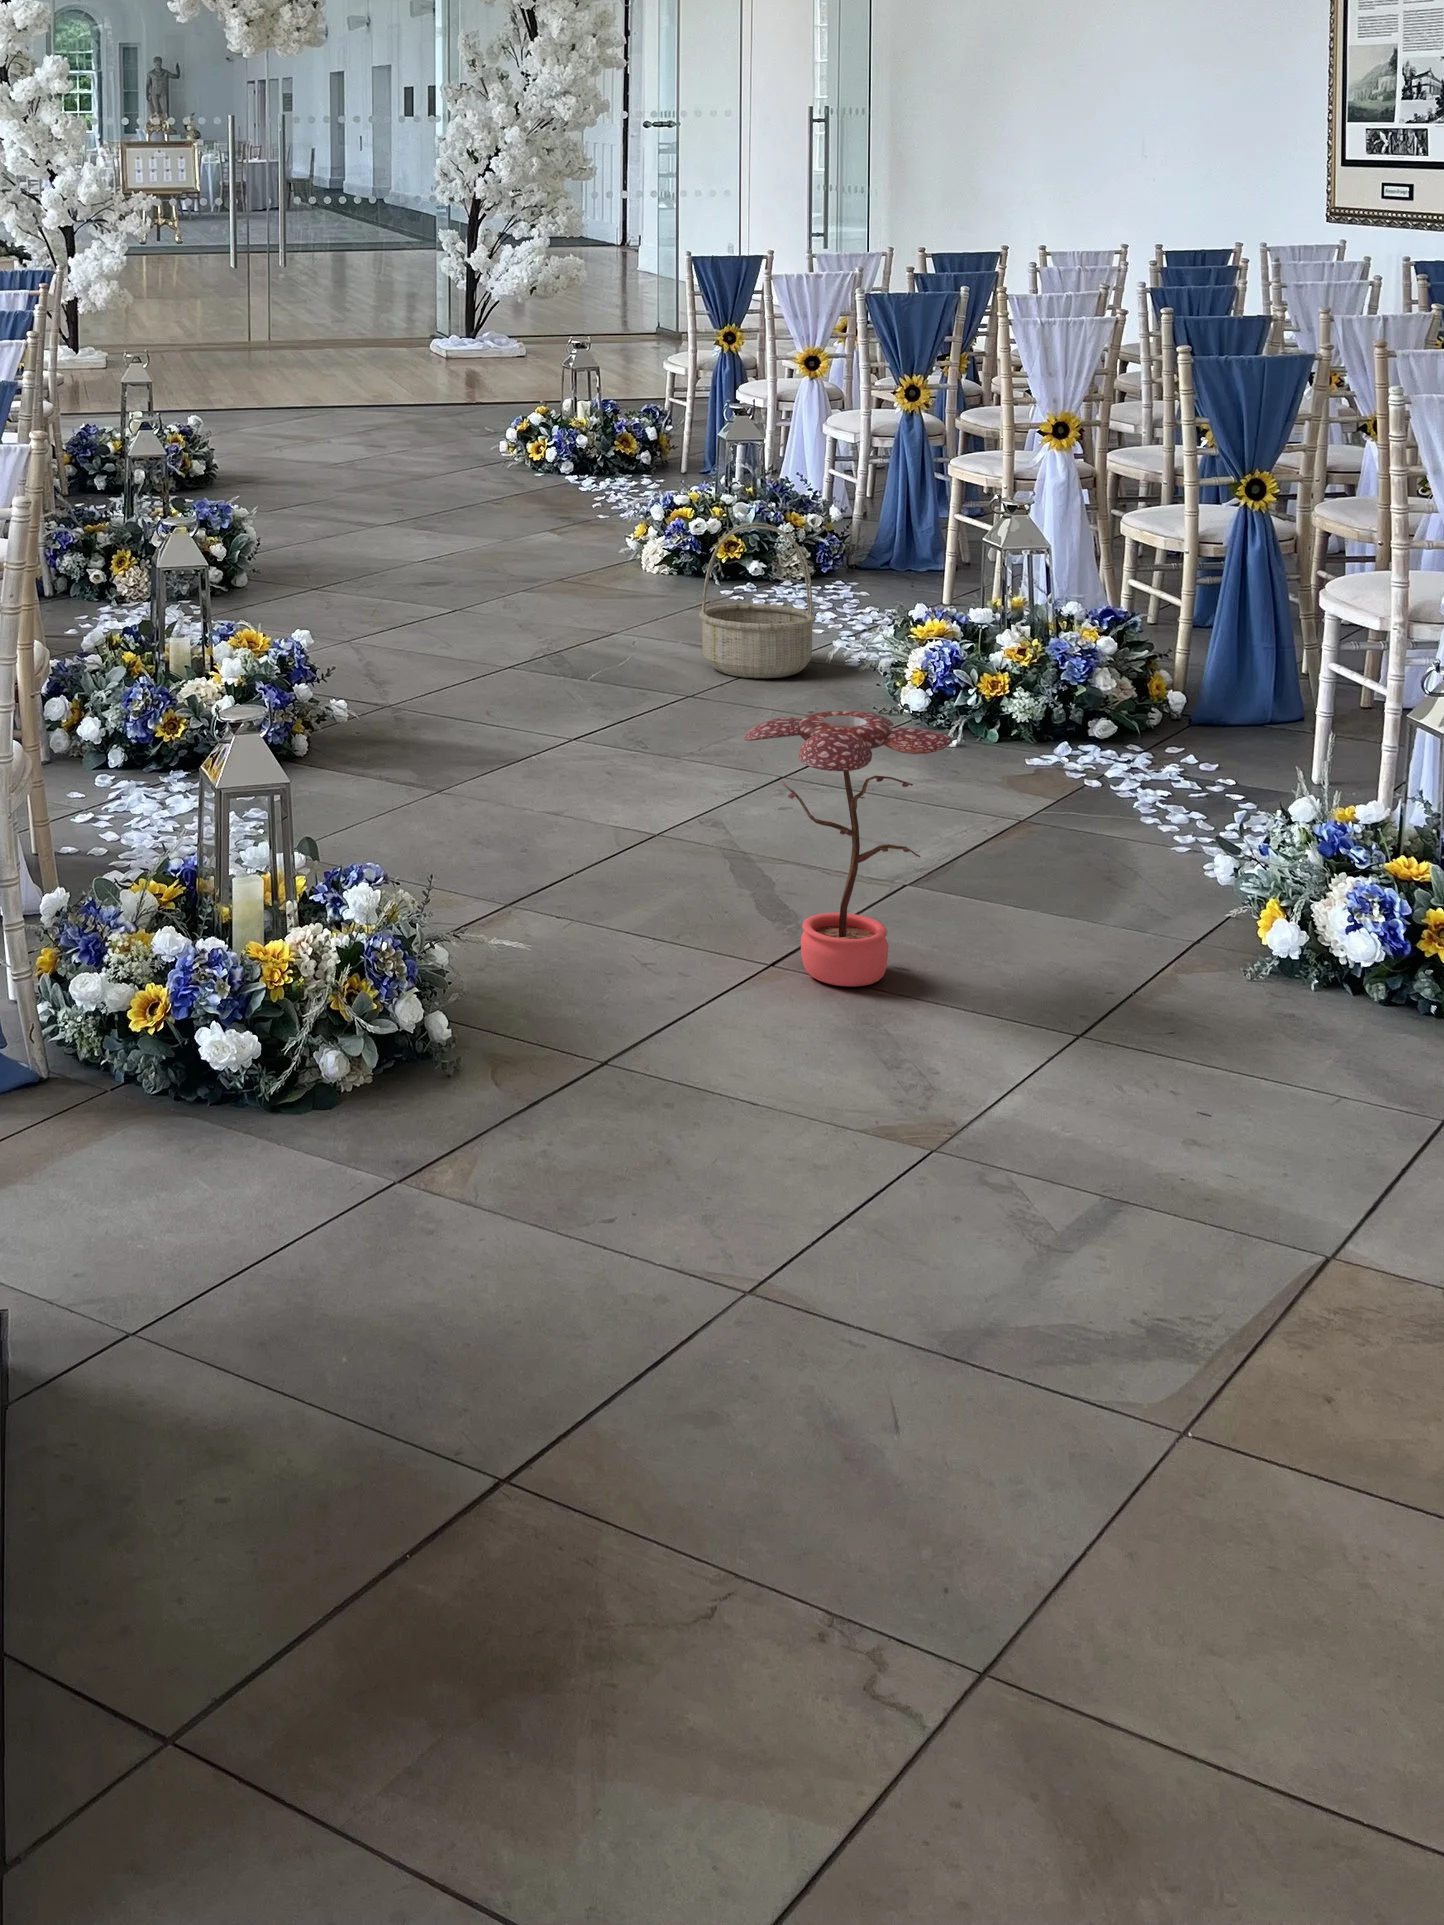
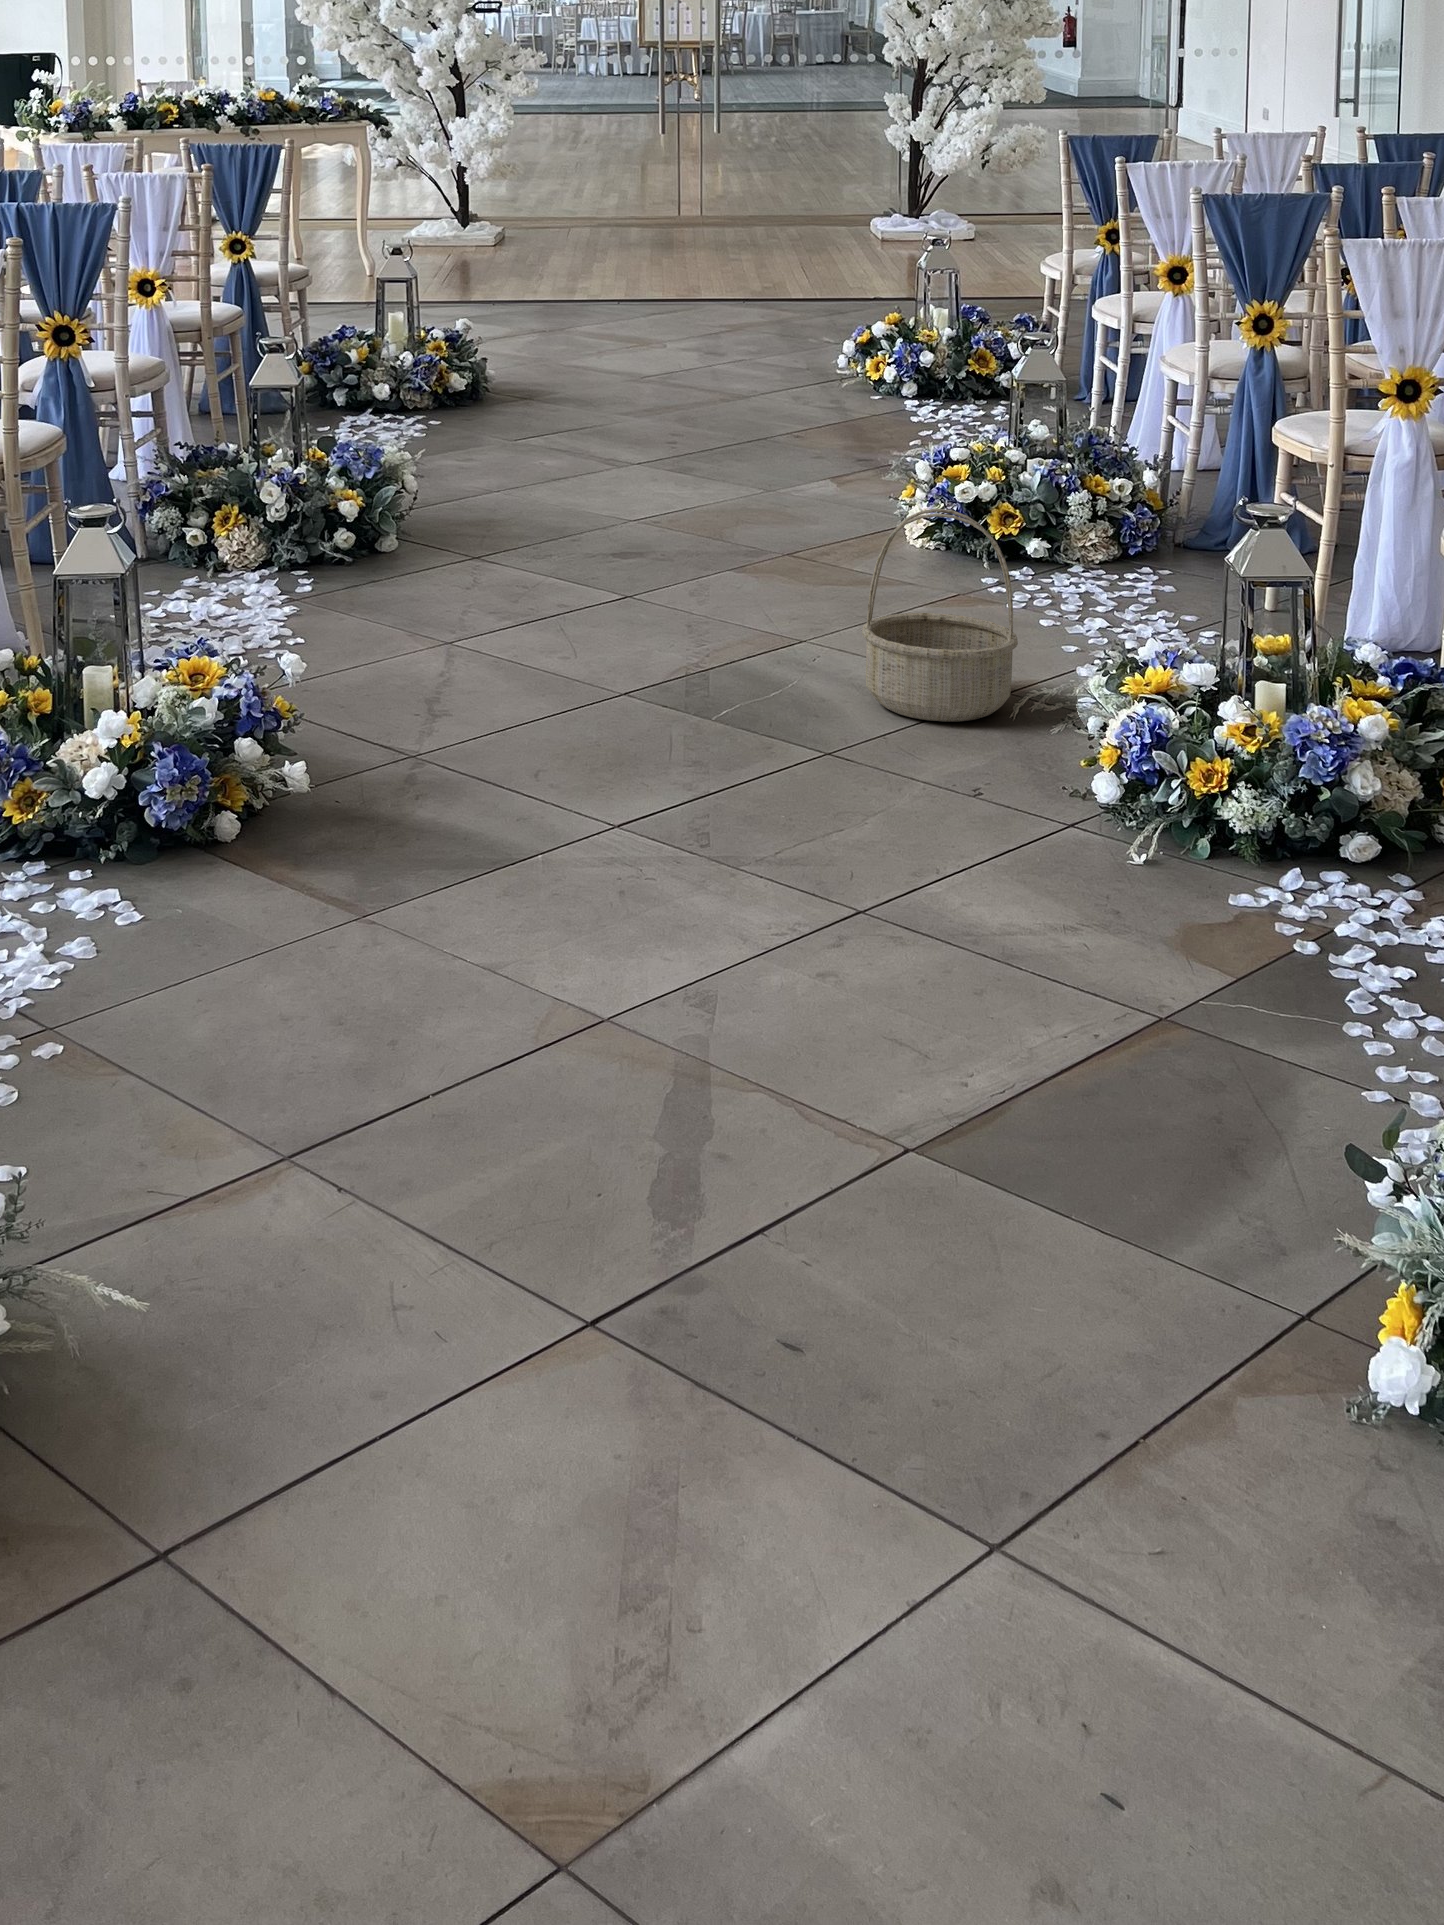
potted plant: present [744,711,952,987] -> none [509,897,829,1367]

